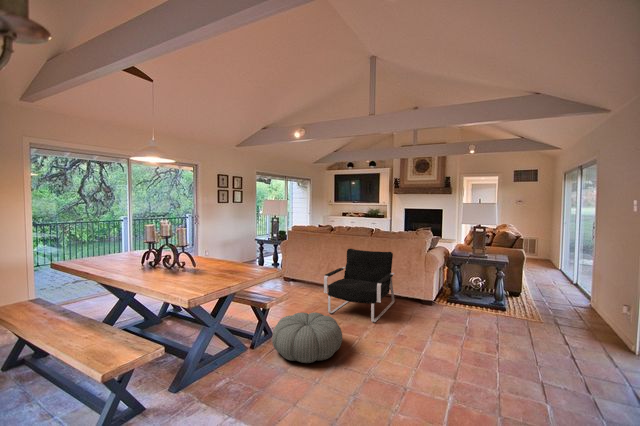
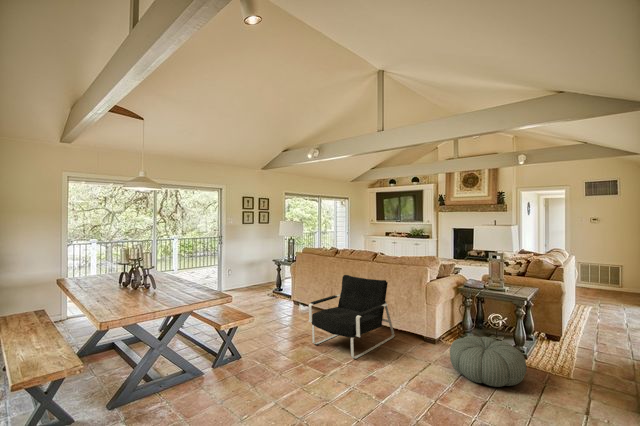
pouf: present [272,313,342,363] -> present [450,336,526,387]

